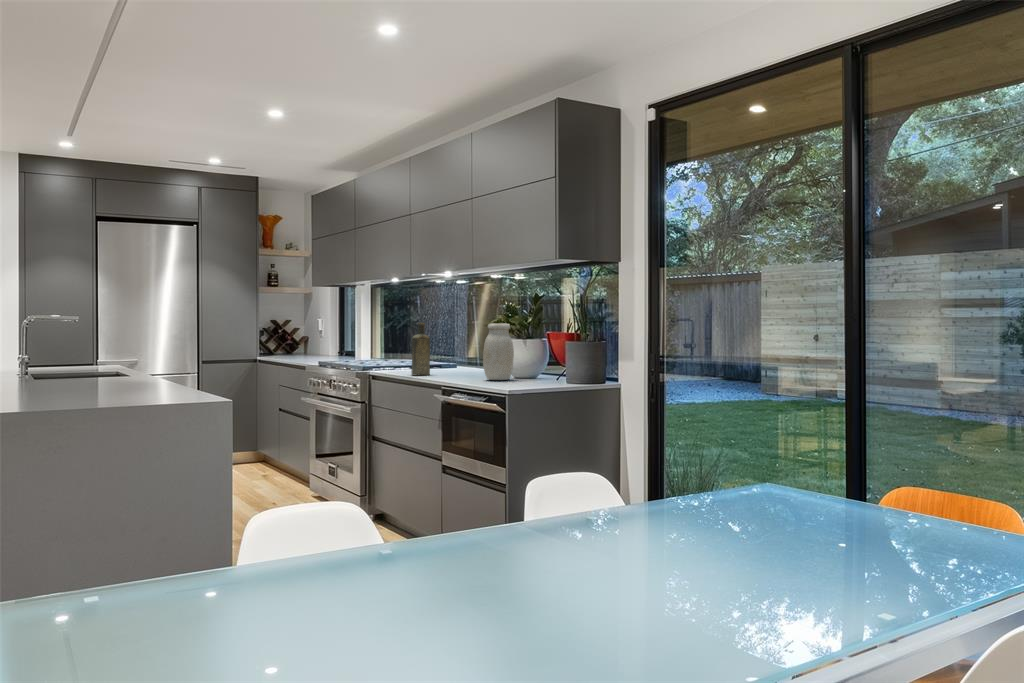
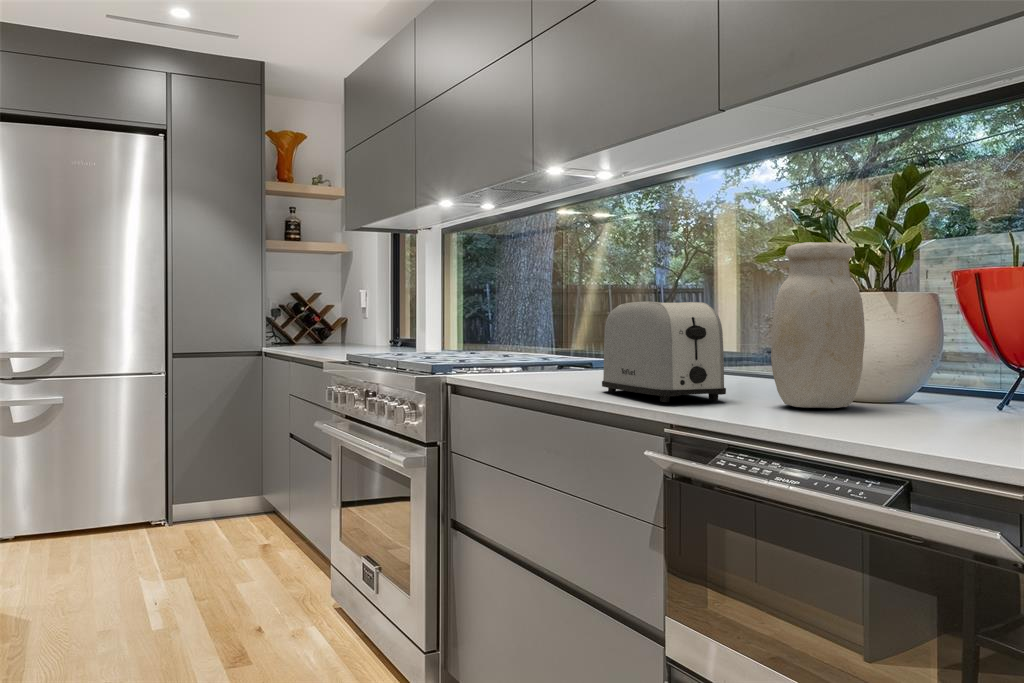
bottle: present [411,323,430,375] -> none [536,259,591,388]
toaster: none [432,342,471,379] -> present [602,301,726,402]

